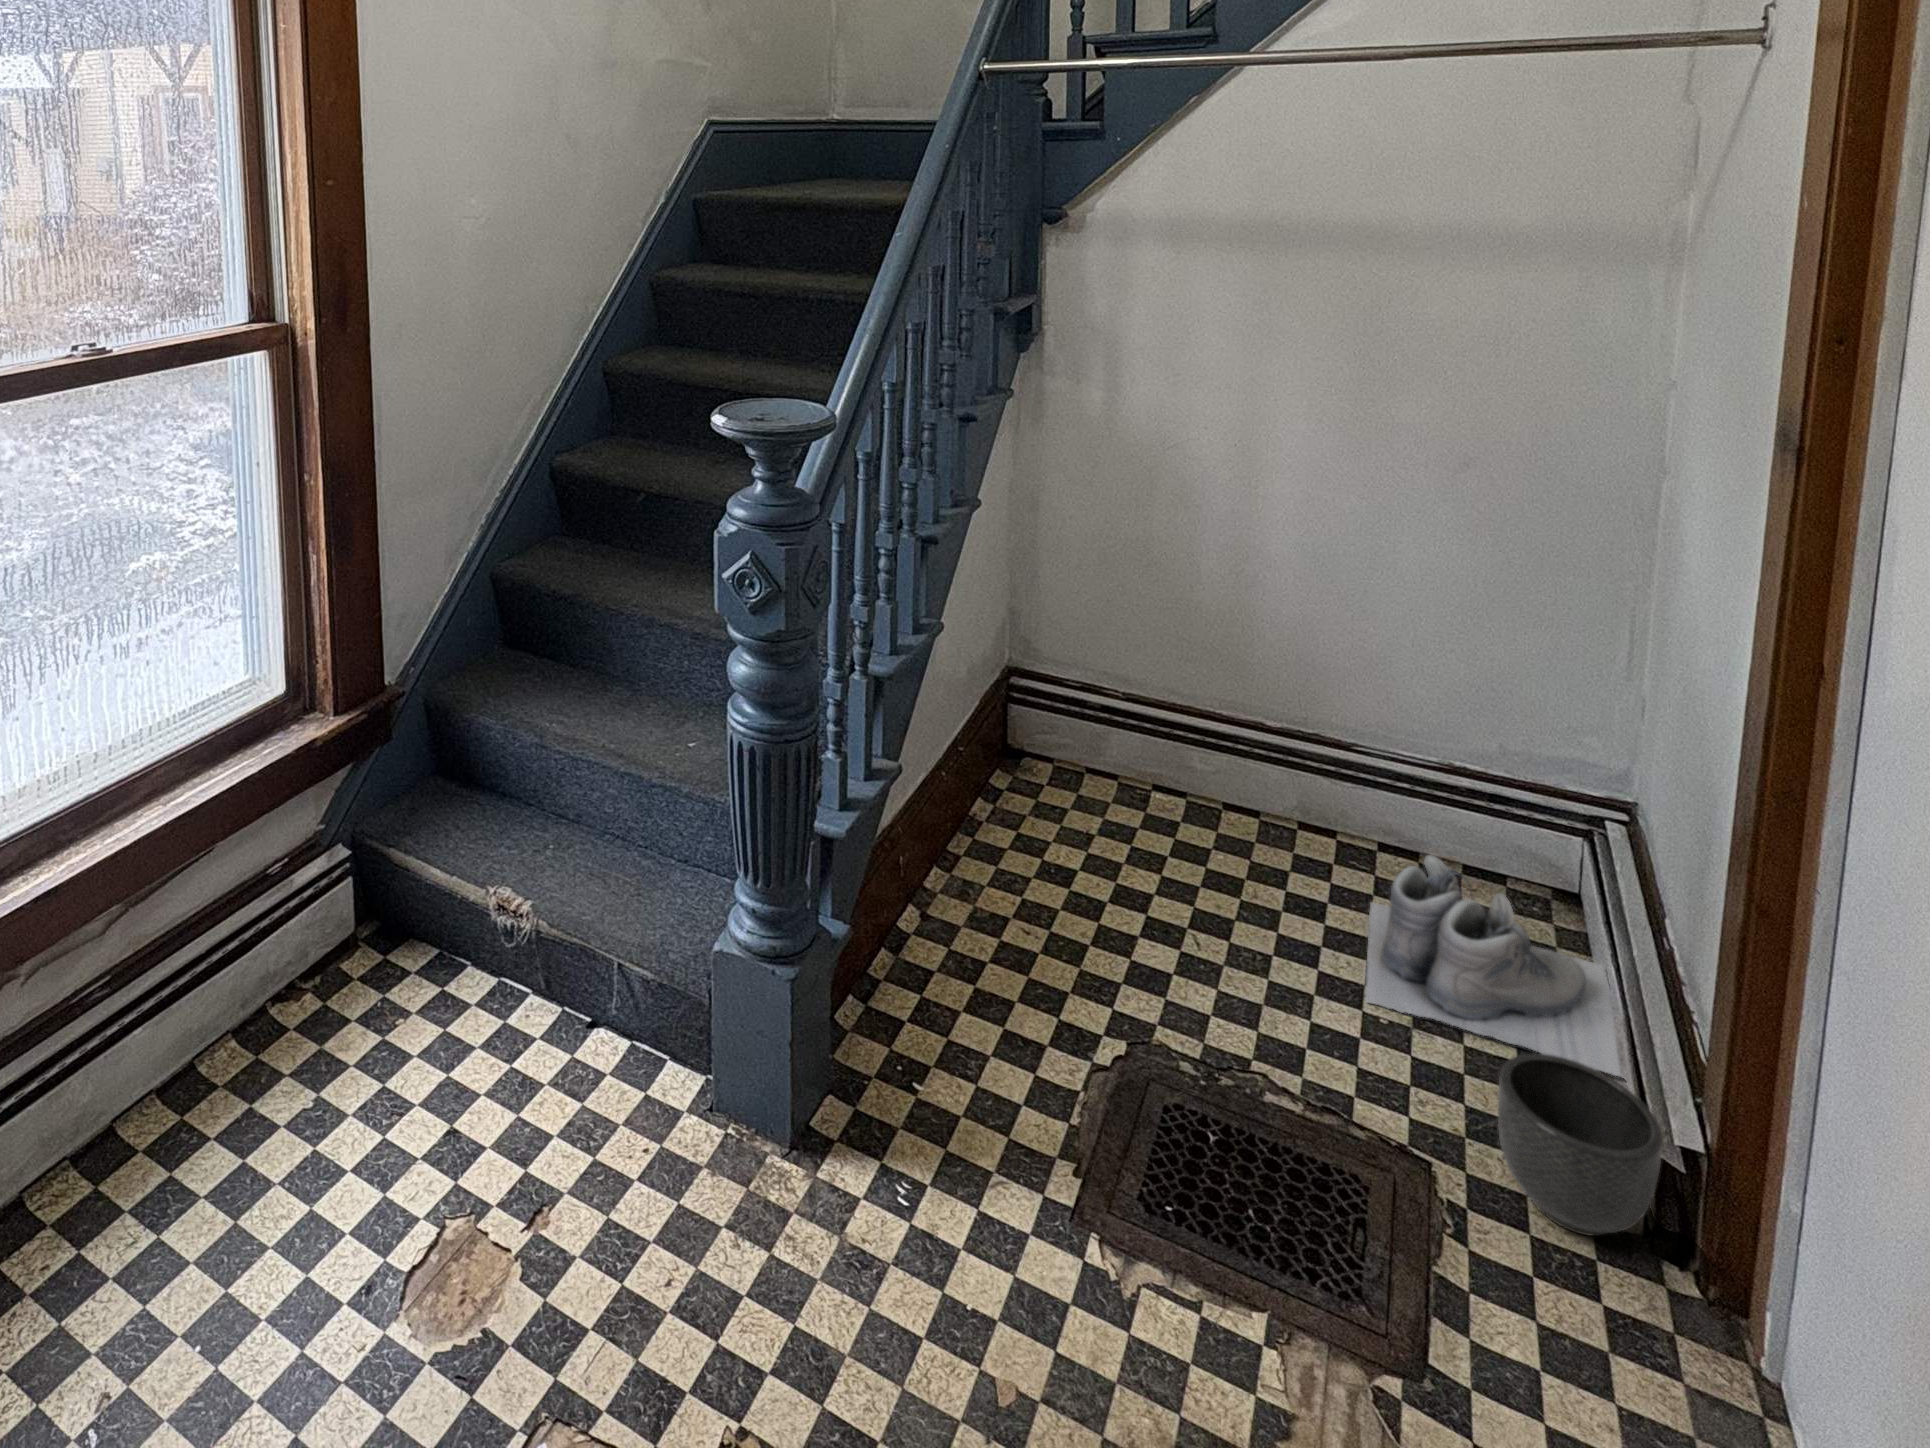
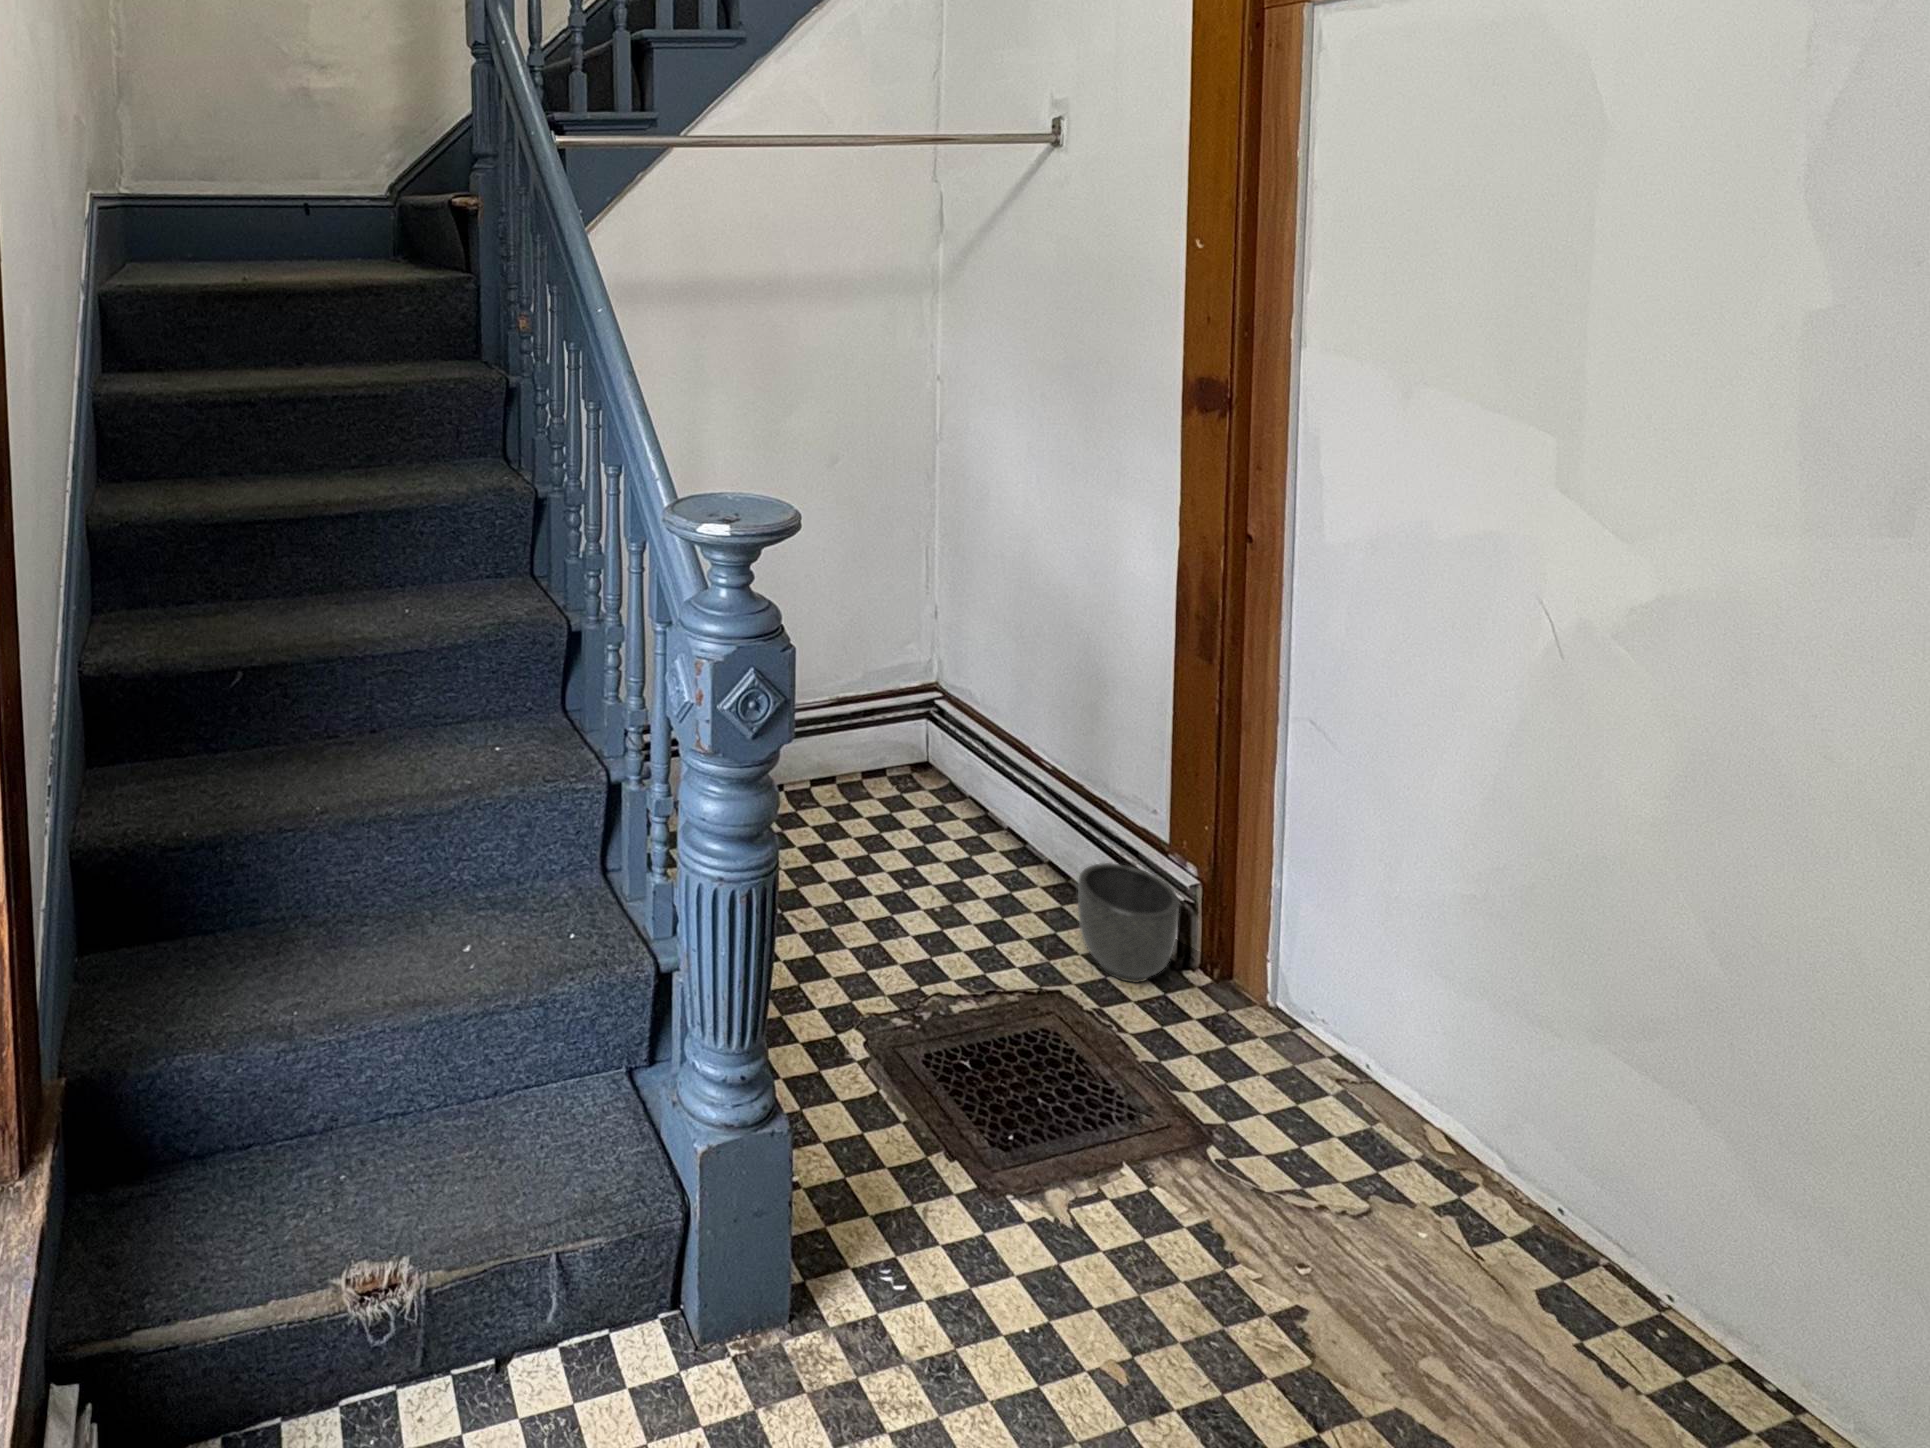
boots: present [1366,855,1621,1076] -> none [849,764,1060,898]

